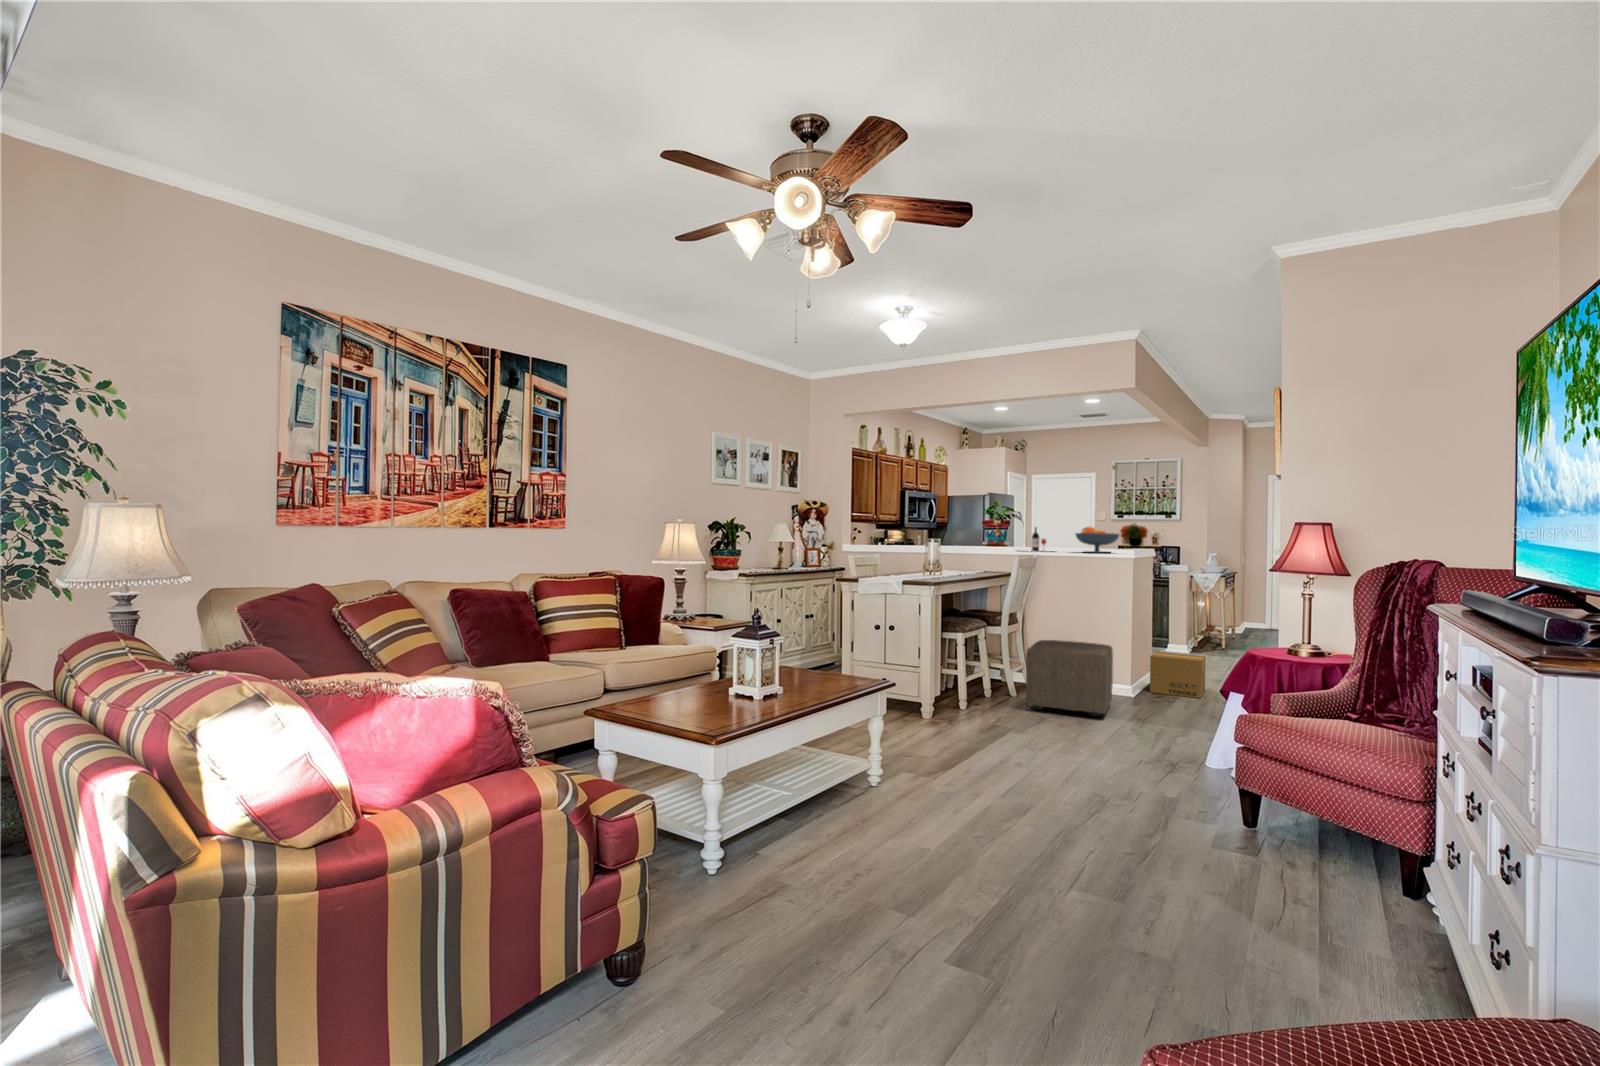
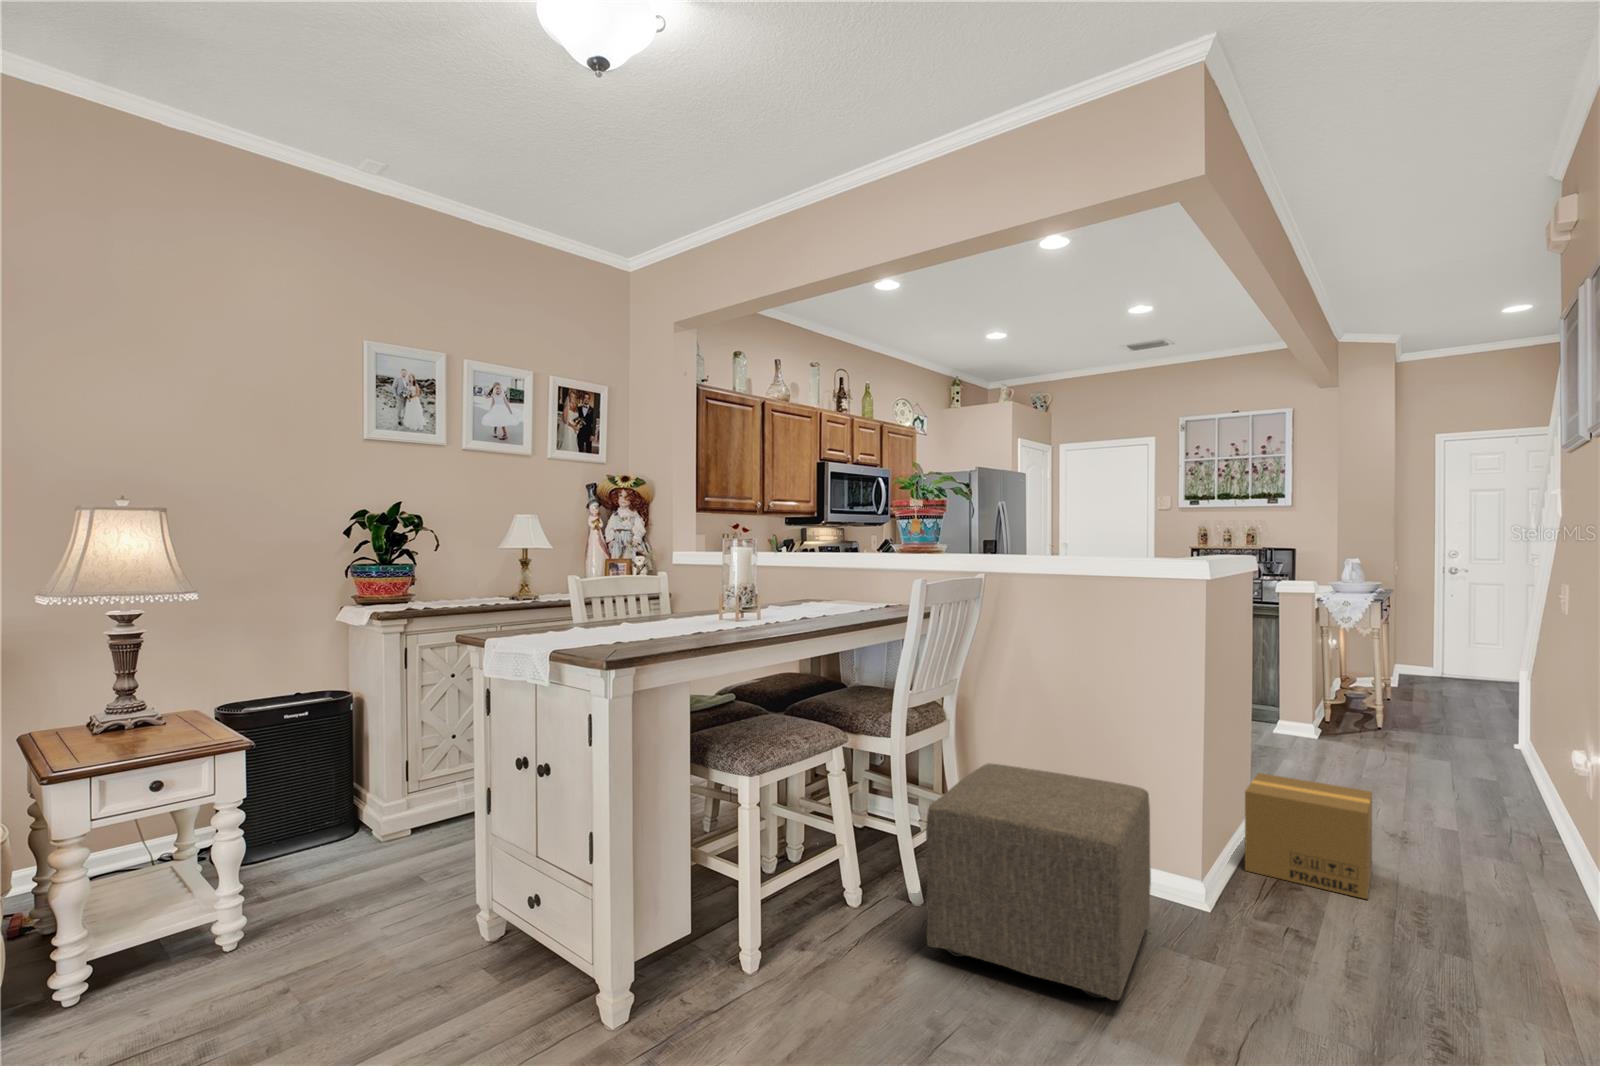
flower arrangement: present [1120,524,1148,547] -> none [1194,512,1240,549]
fruit bowl: present [1076,527,1119,553] -> none [1067,508,1168,566]
wine bottle: present [1031,528,1046,552] -> none [954,512,1037,564]

